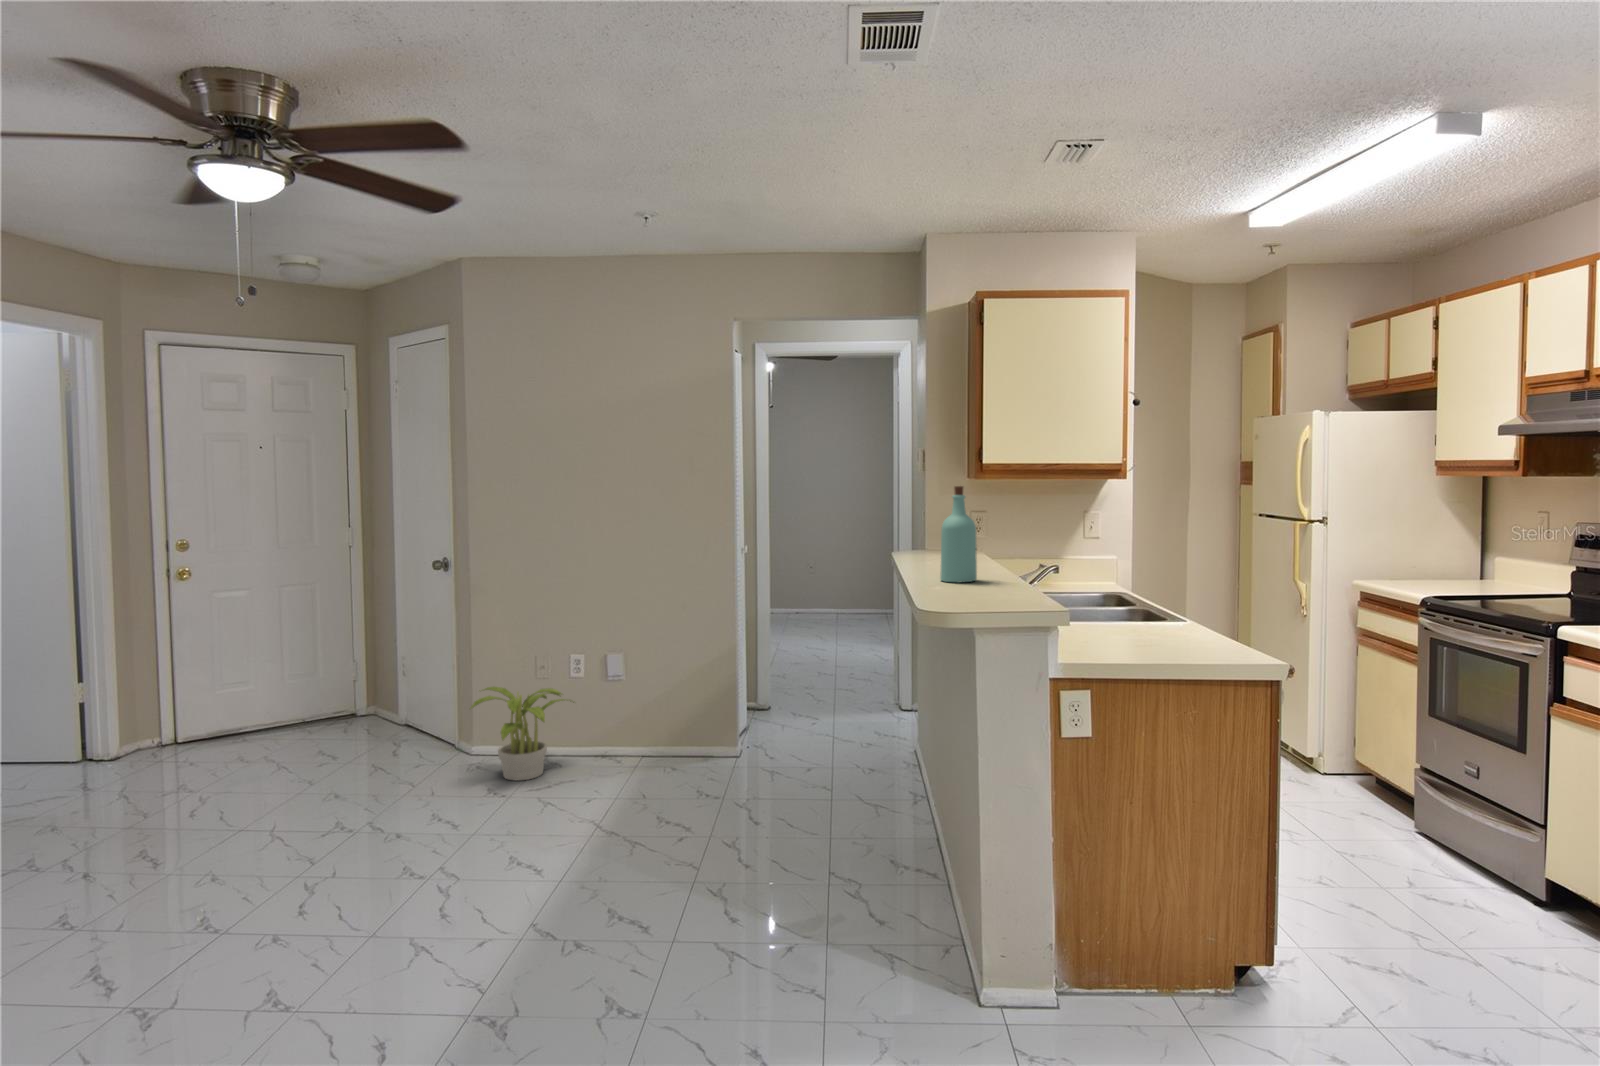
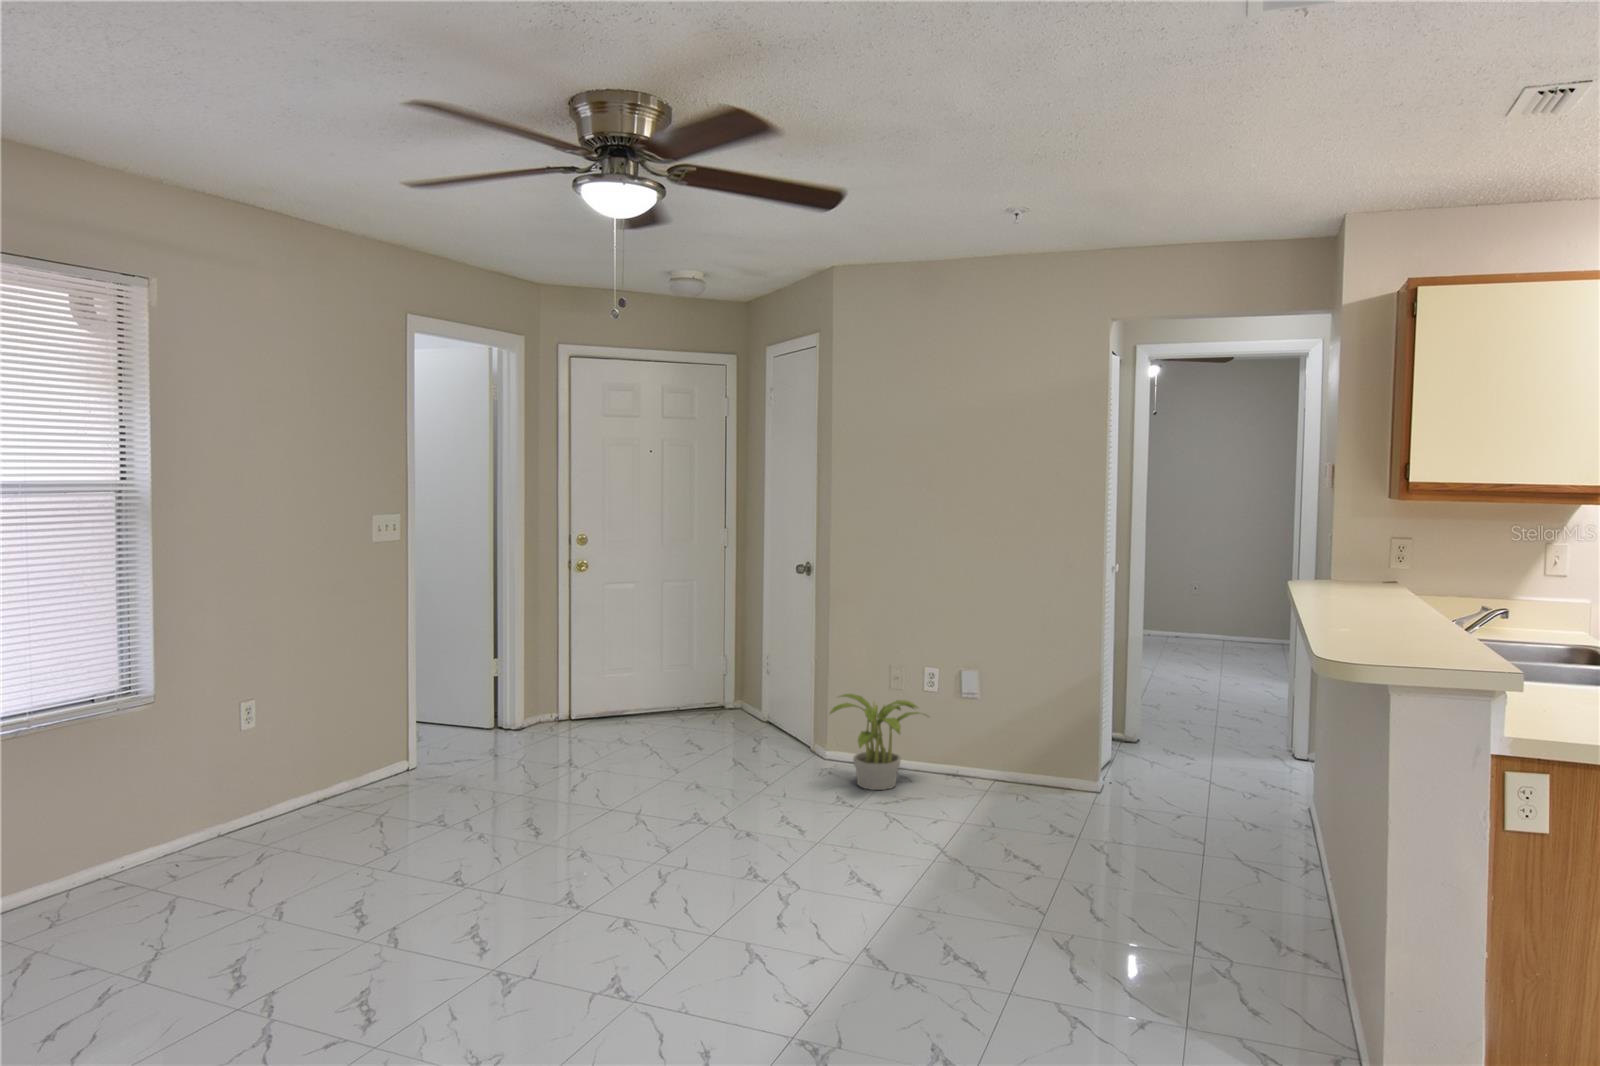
bottle: present [940,486,977,583] -> none [1337,521,1383,627]

